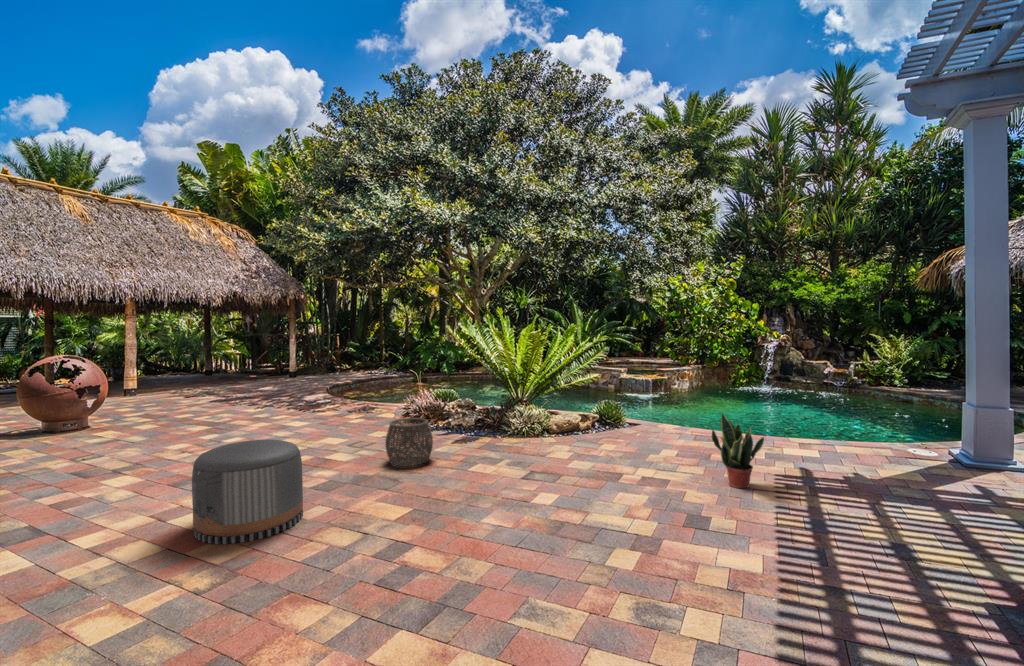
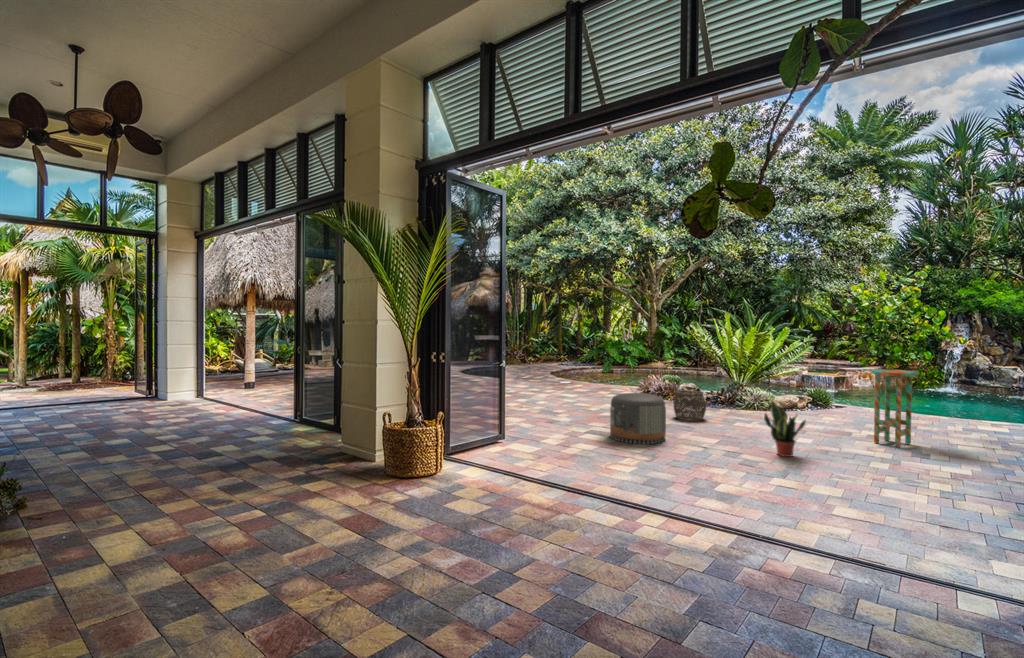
side table: none [632,383,694,510] -> present [871,369,918,448]
potted plant: present [712,414,764,488] -> present [764,402,806,457]

